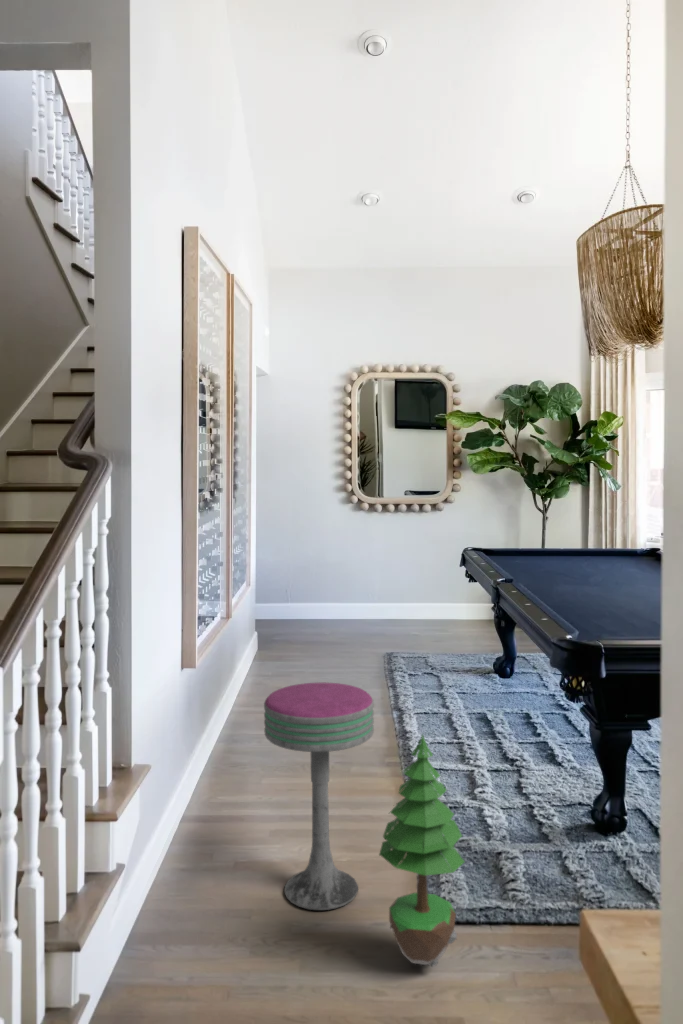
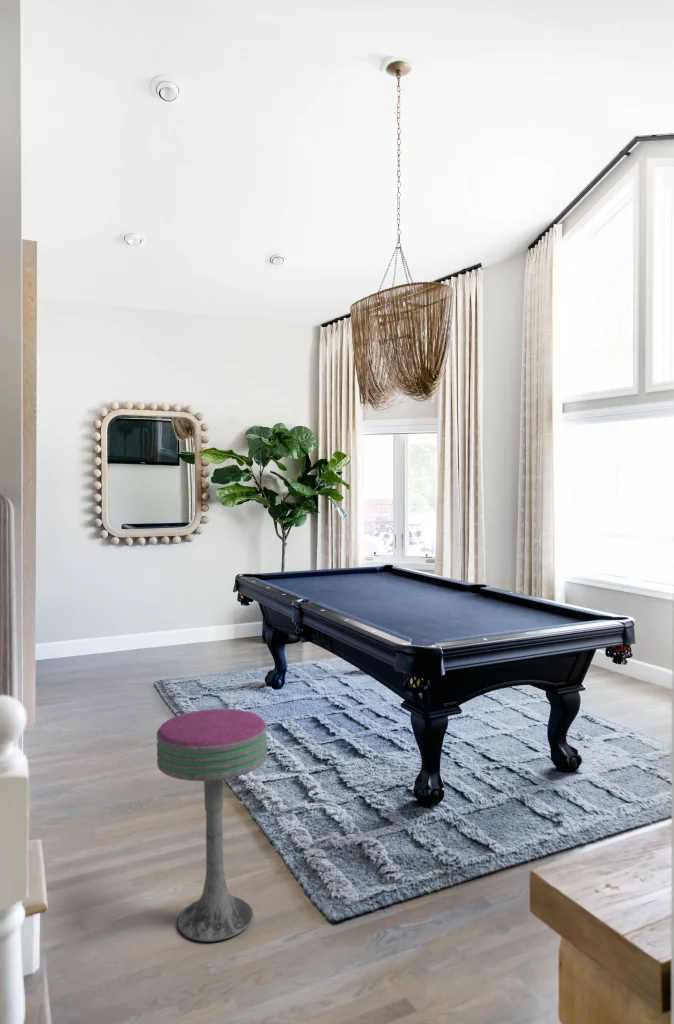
potted tree: present [379,735,464,966] -> none [304,742,383,962]

